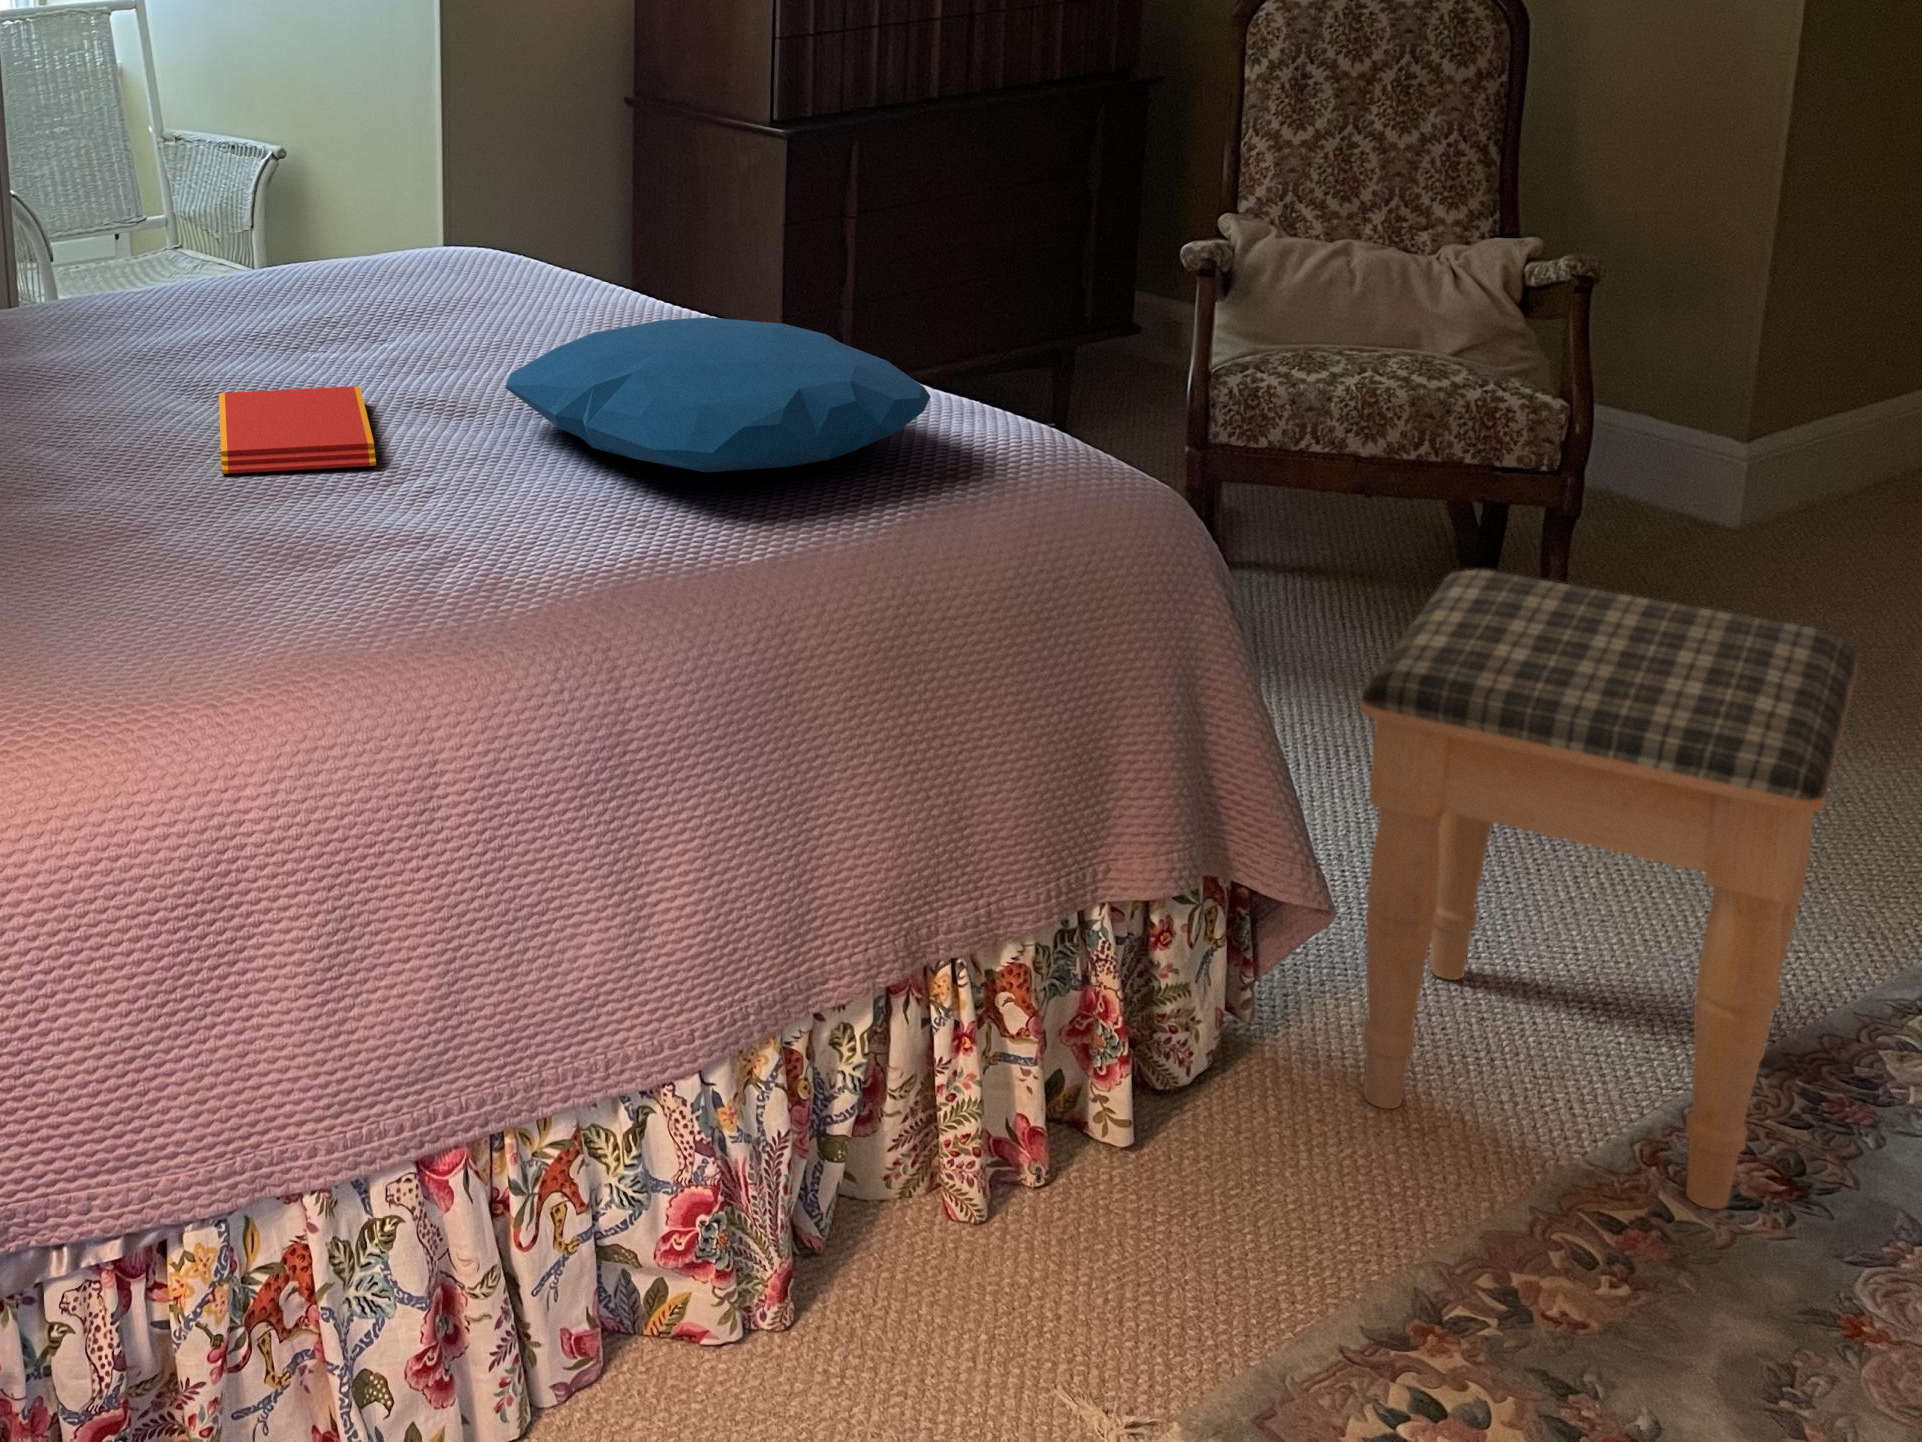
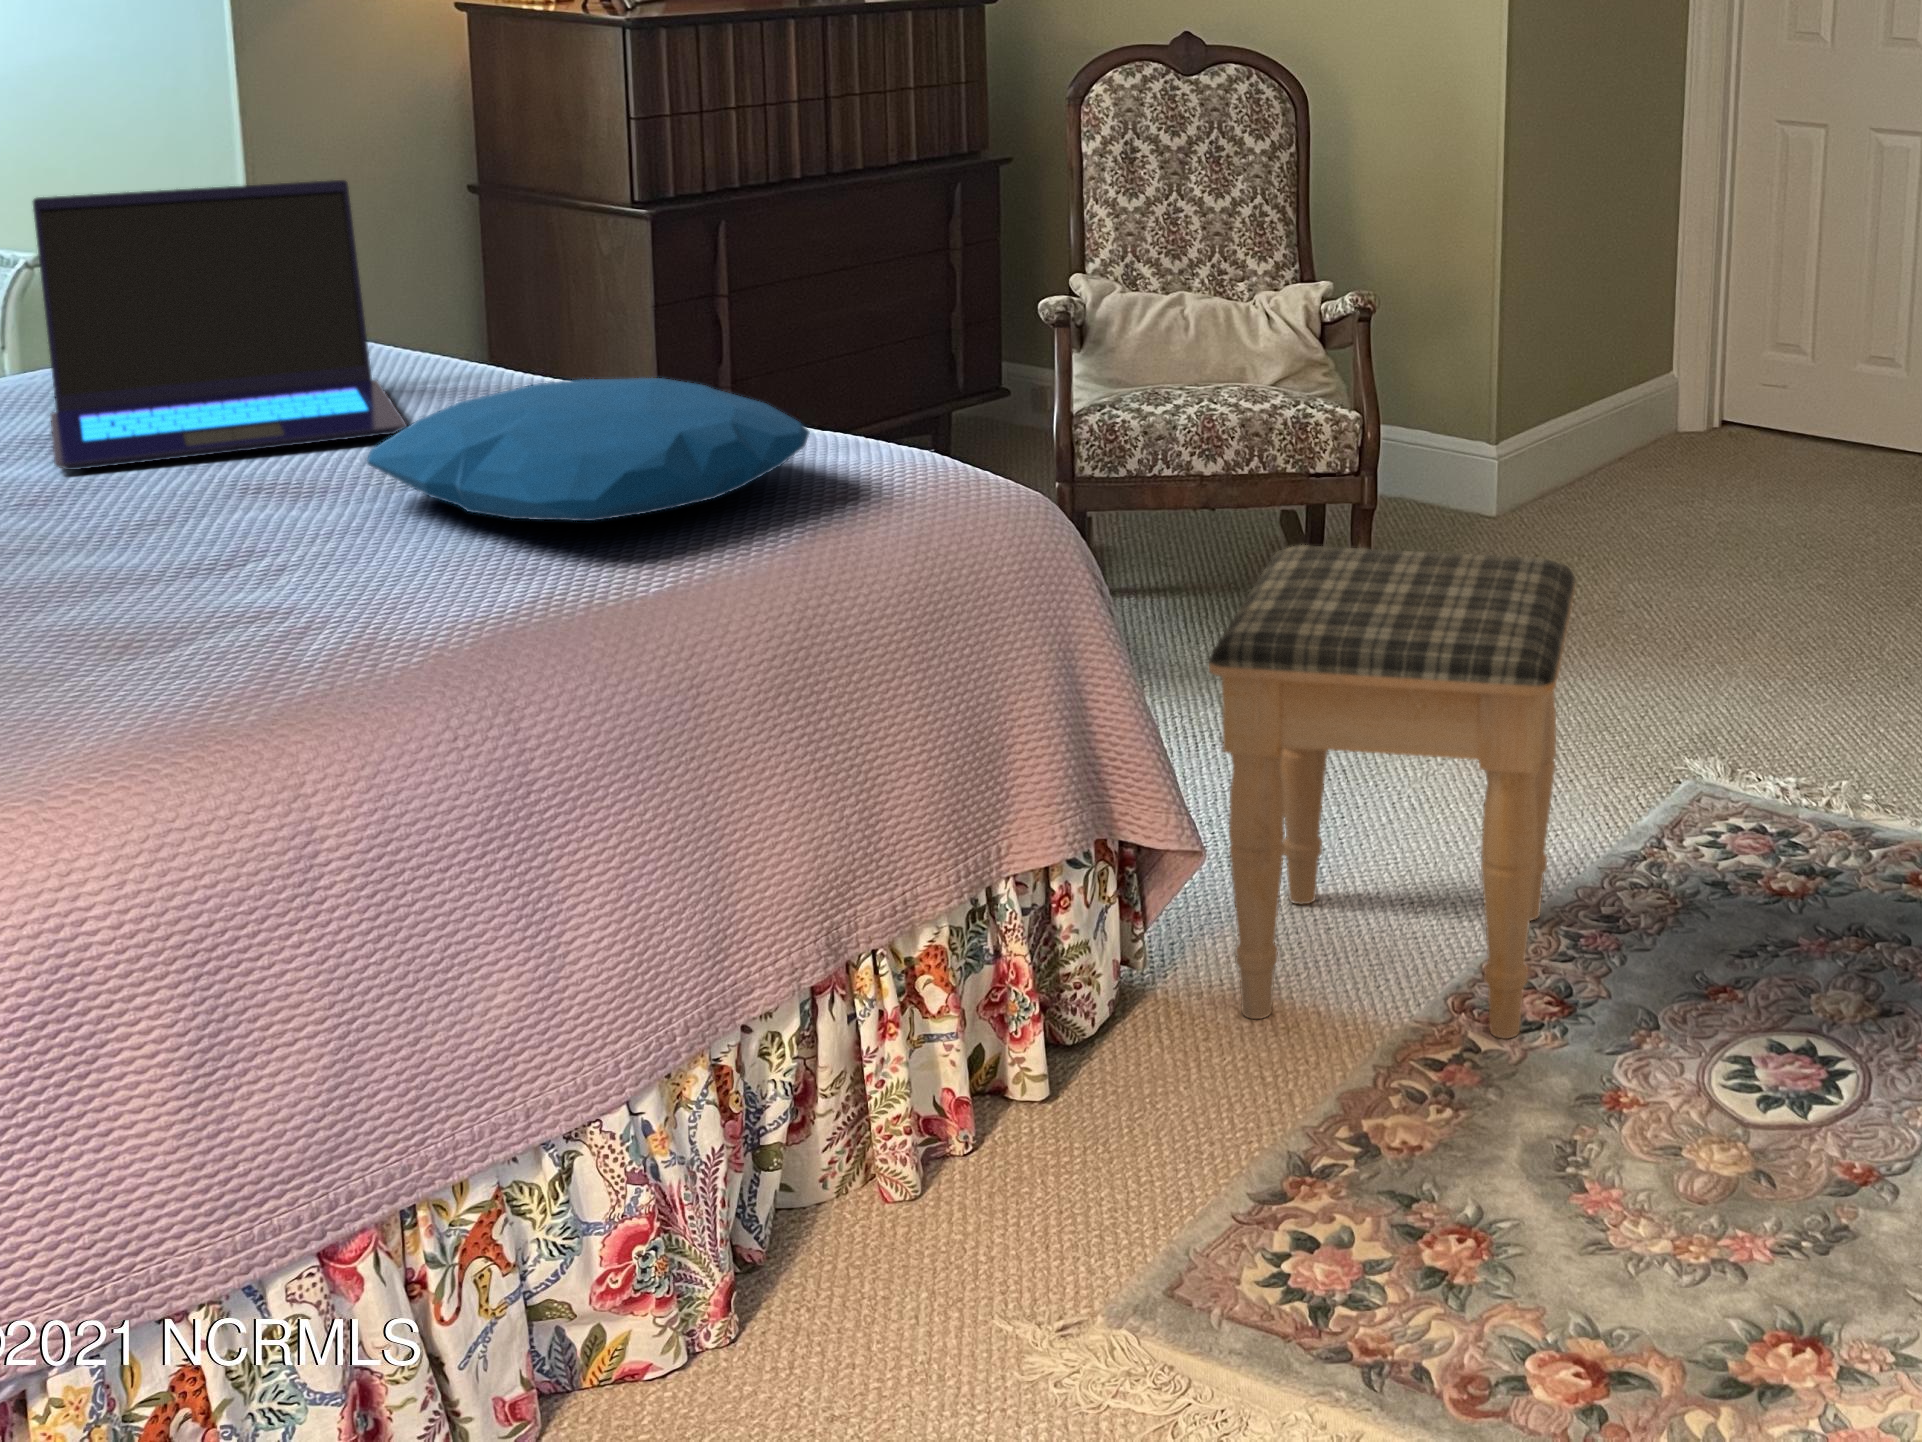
laptop: none [250,99,545,364] -> present [33,180,407,470]
book: present [219,386,376,474] -> none [16,480,220,581]

